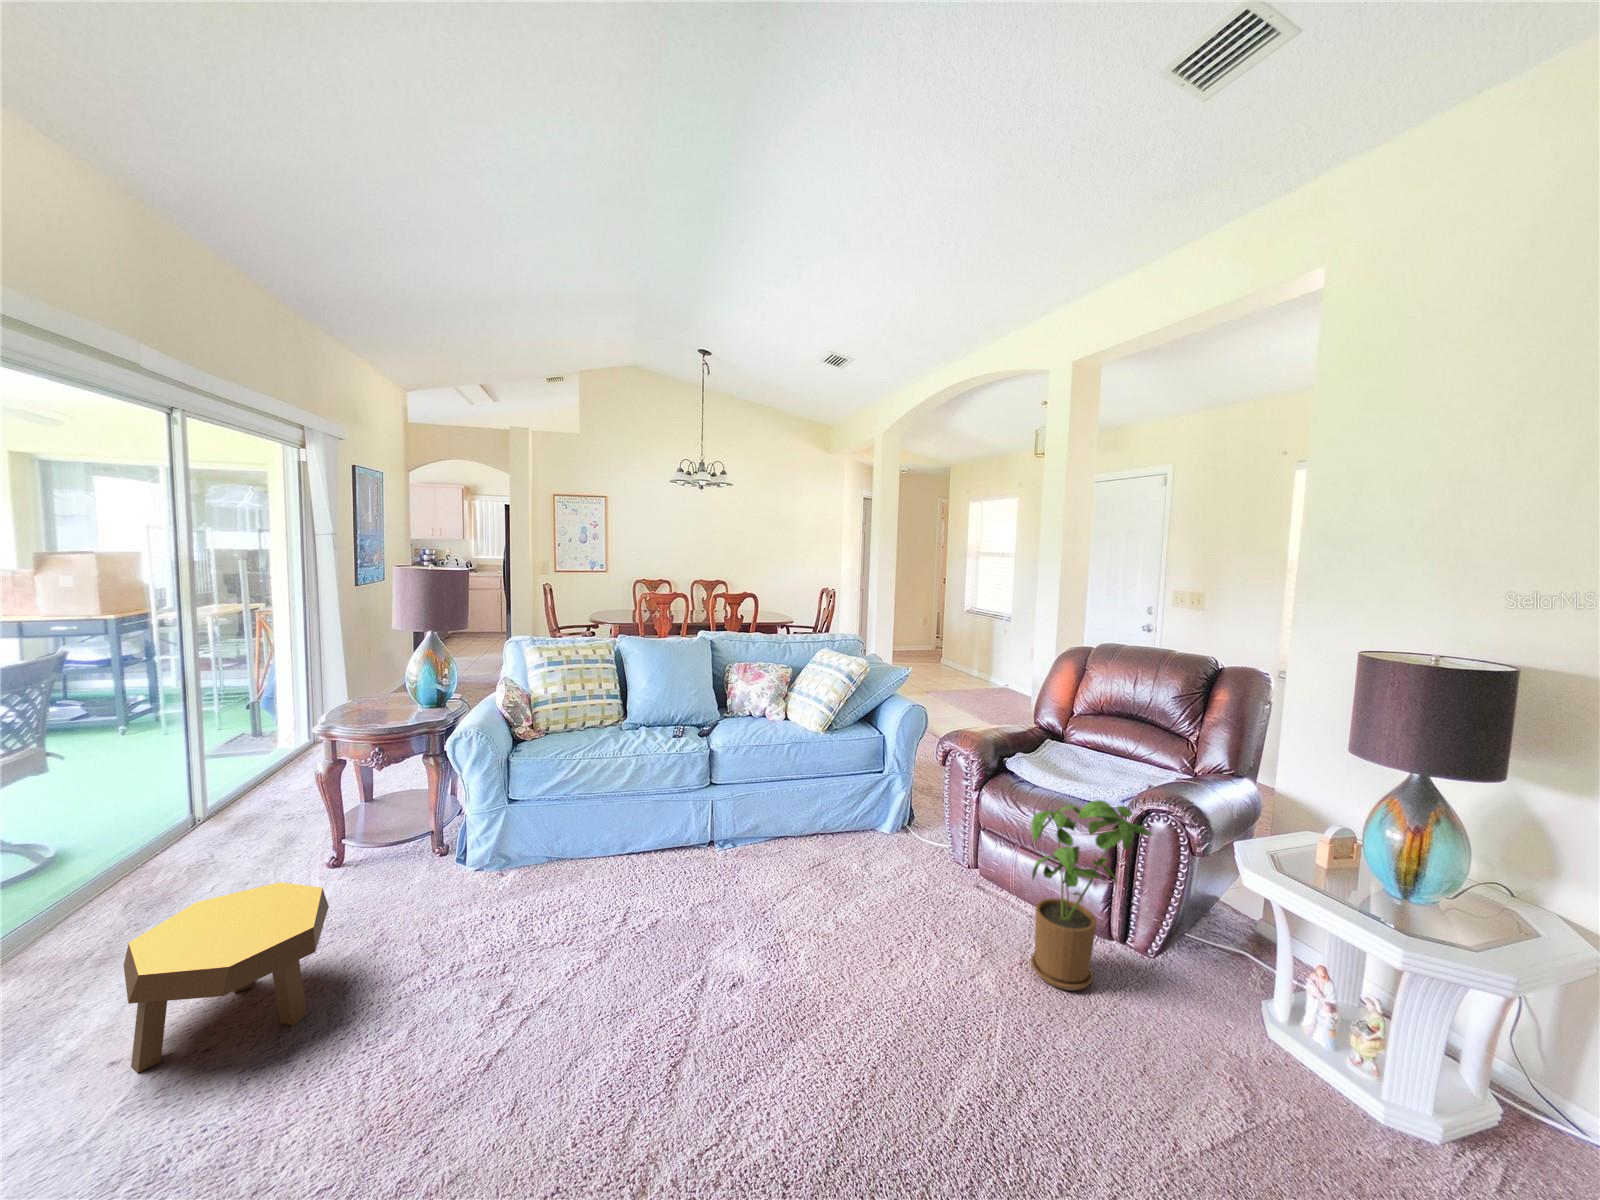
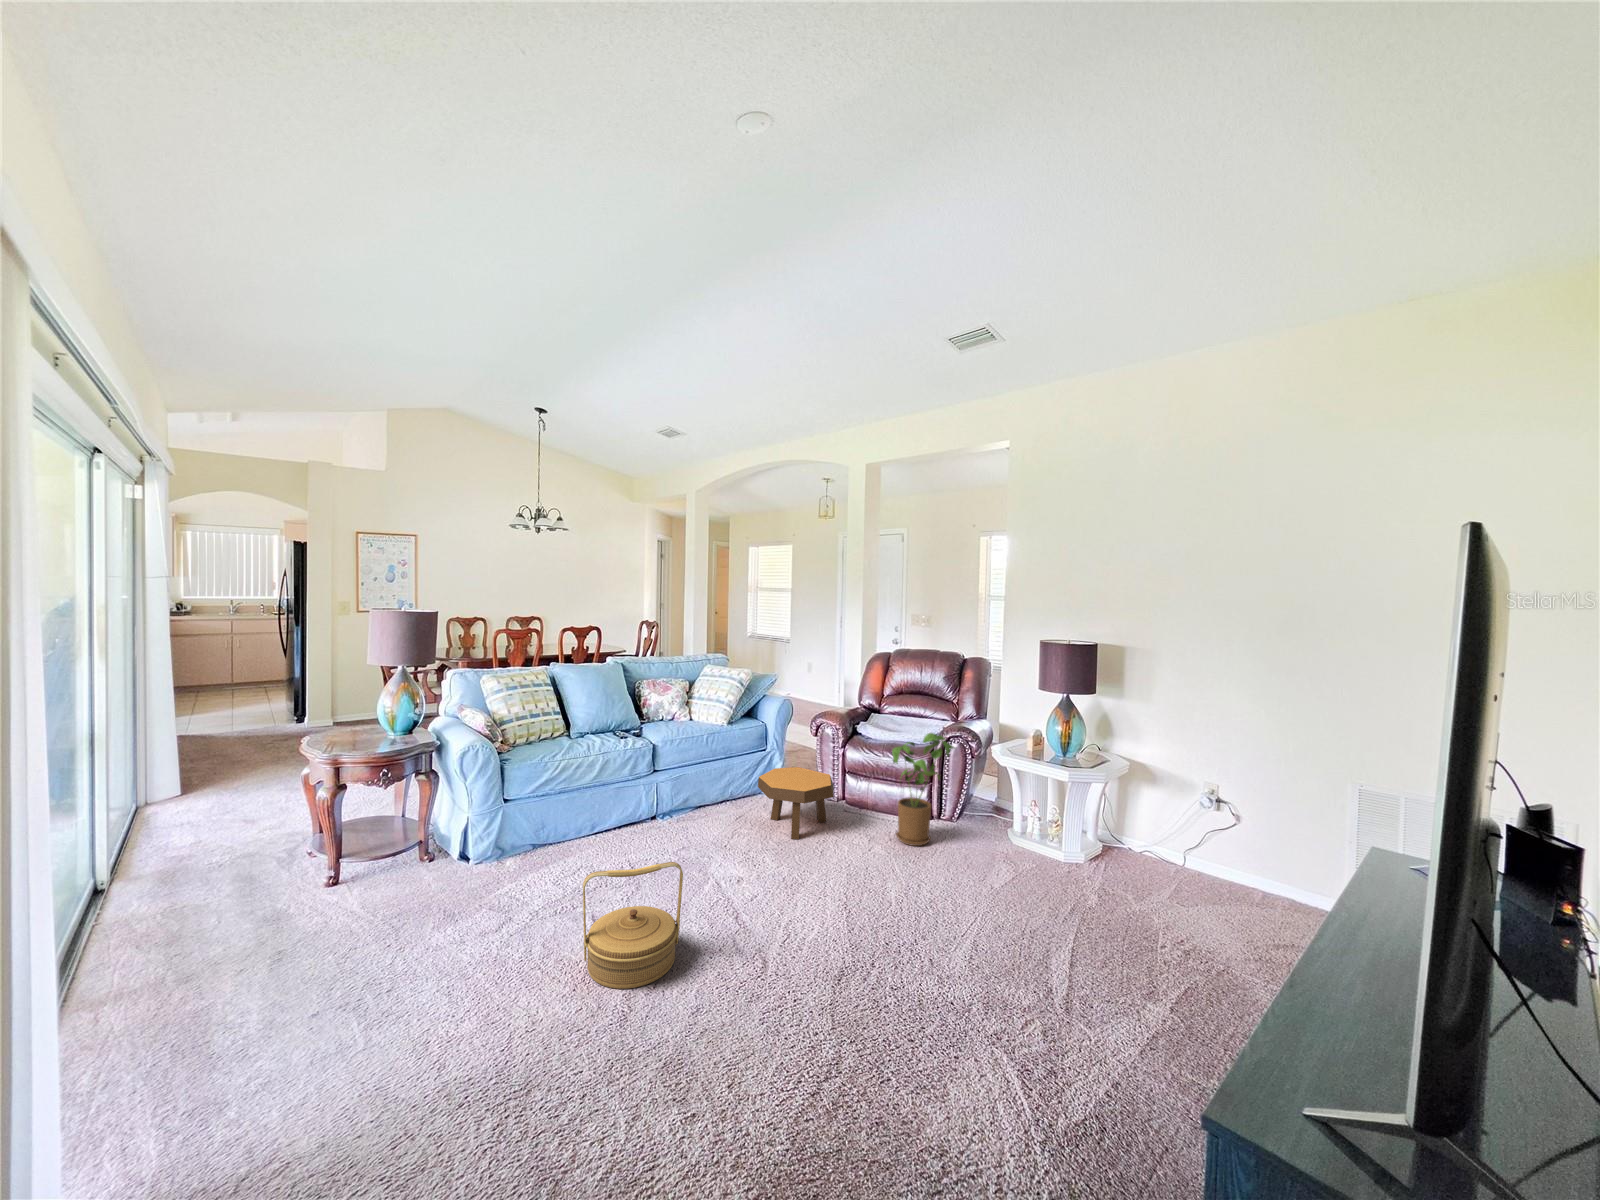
footstool: present [124,882,329,1073] -> present [758,767,834,839]
basket: none [411,953,561,1151] -> present [583,862,683,989]

